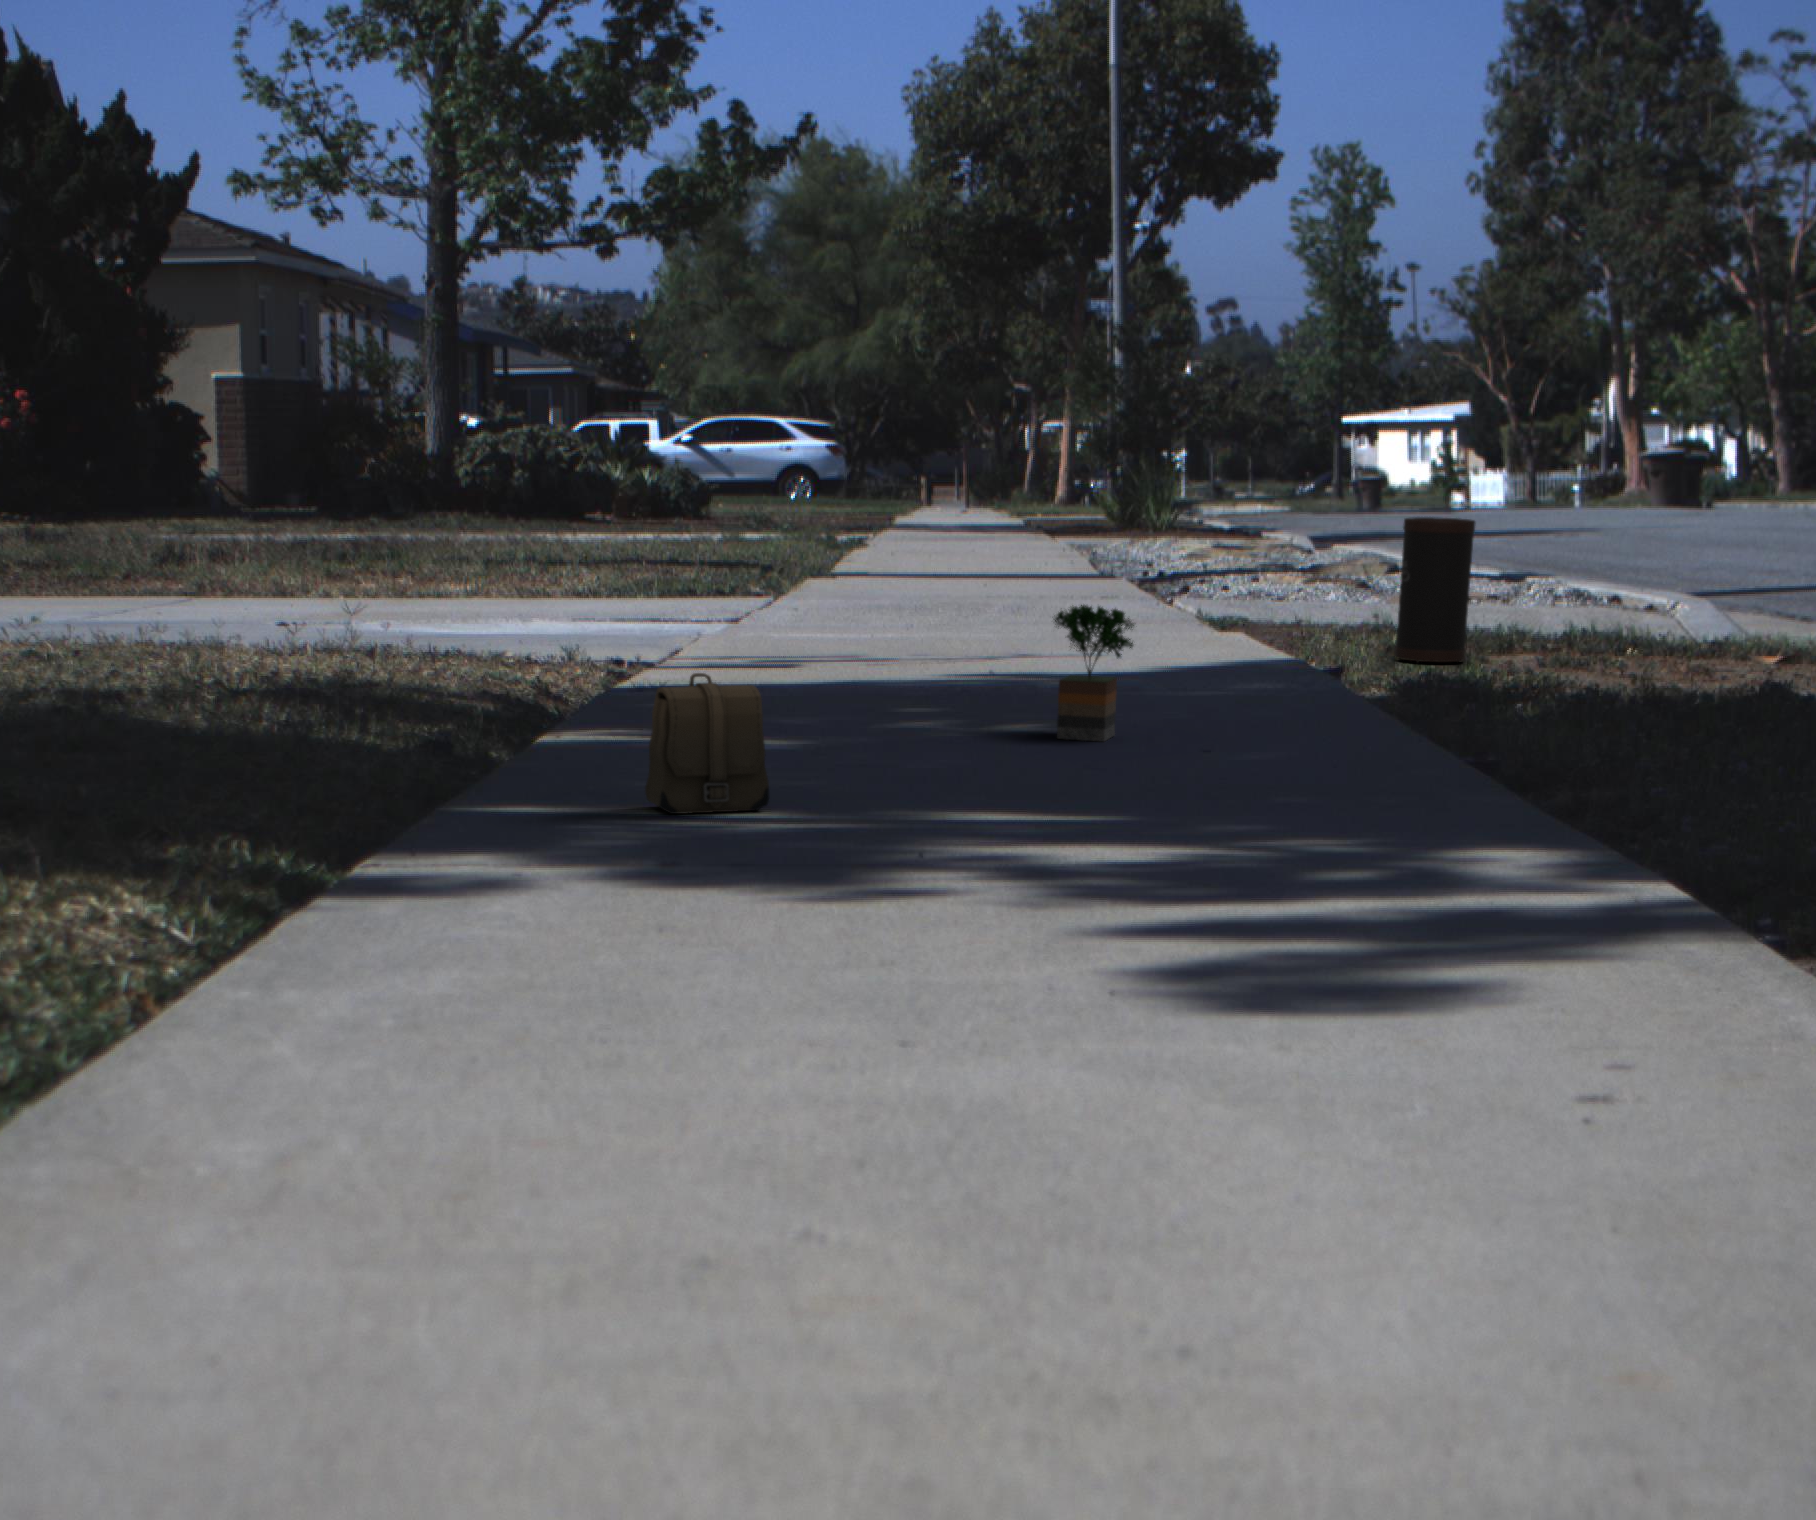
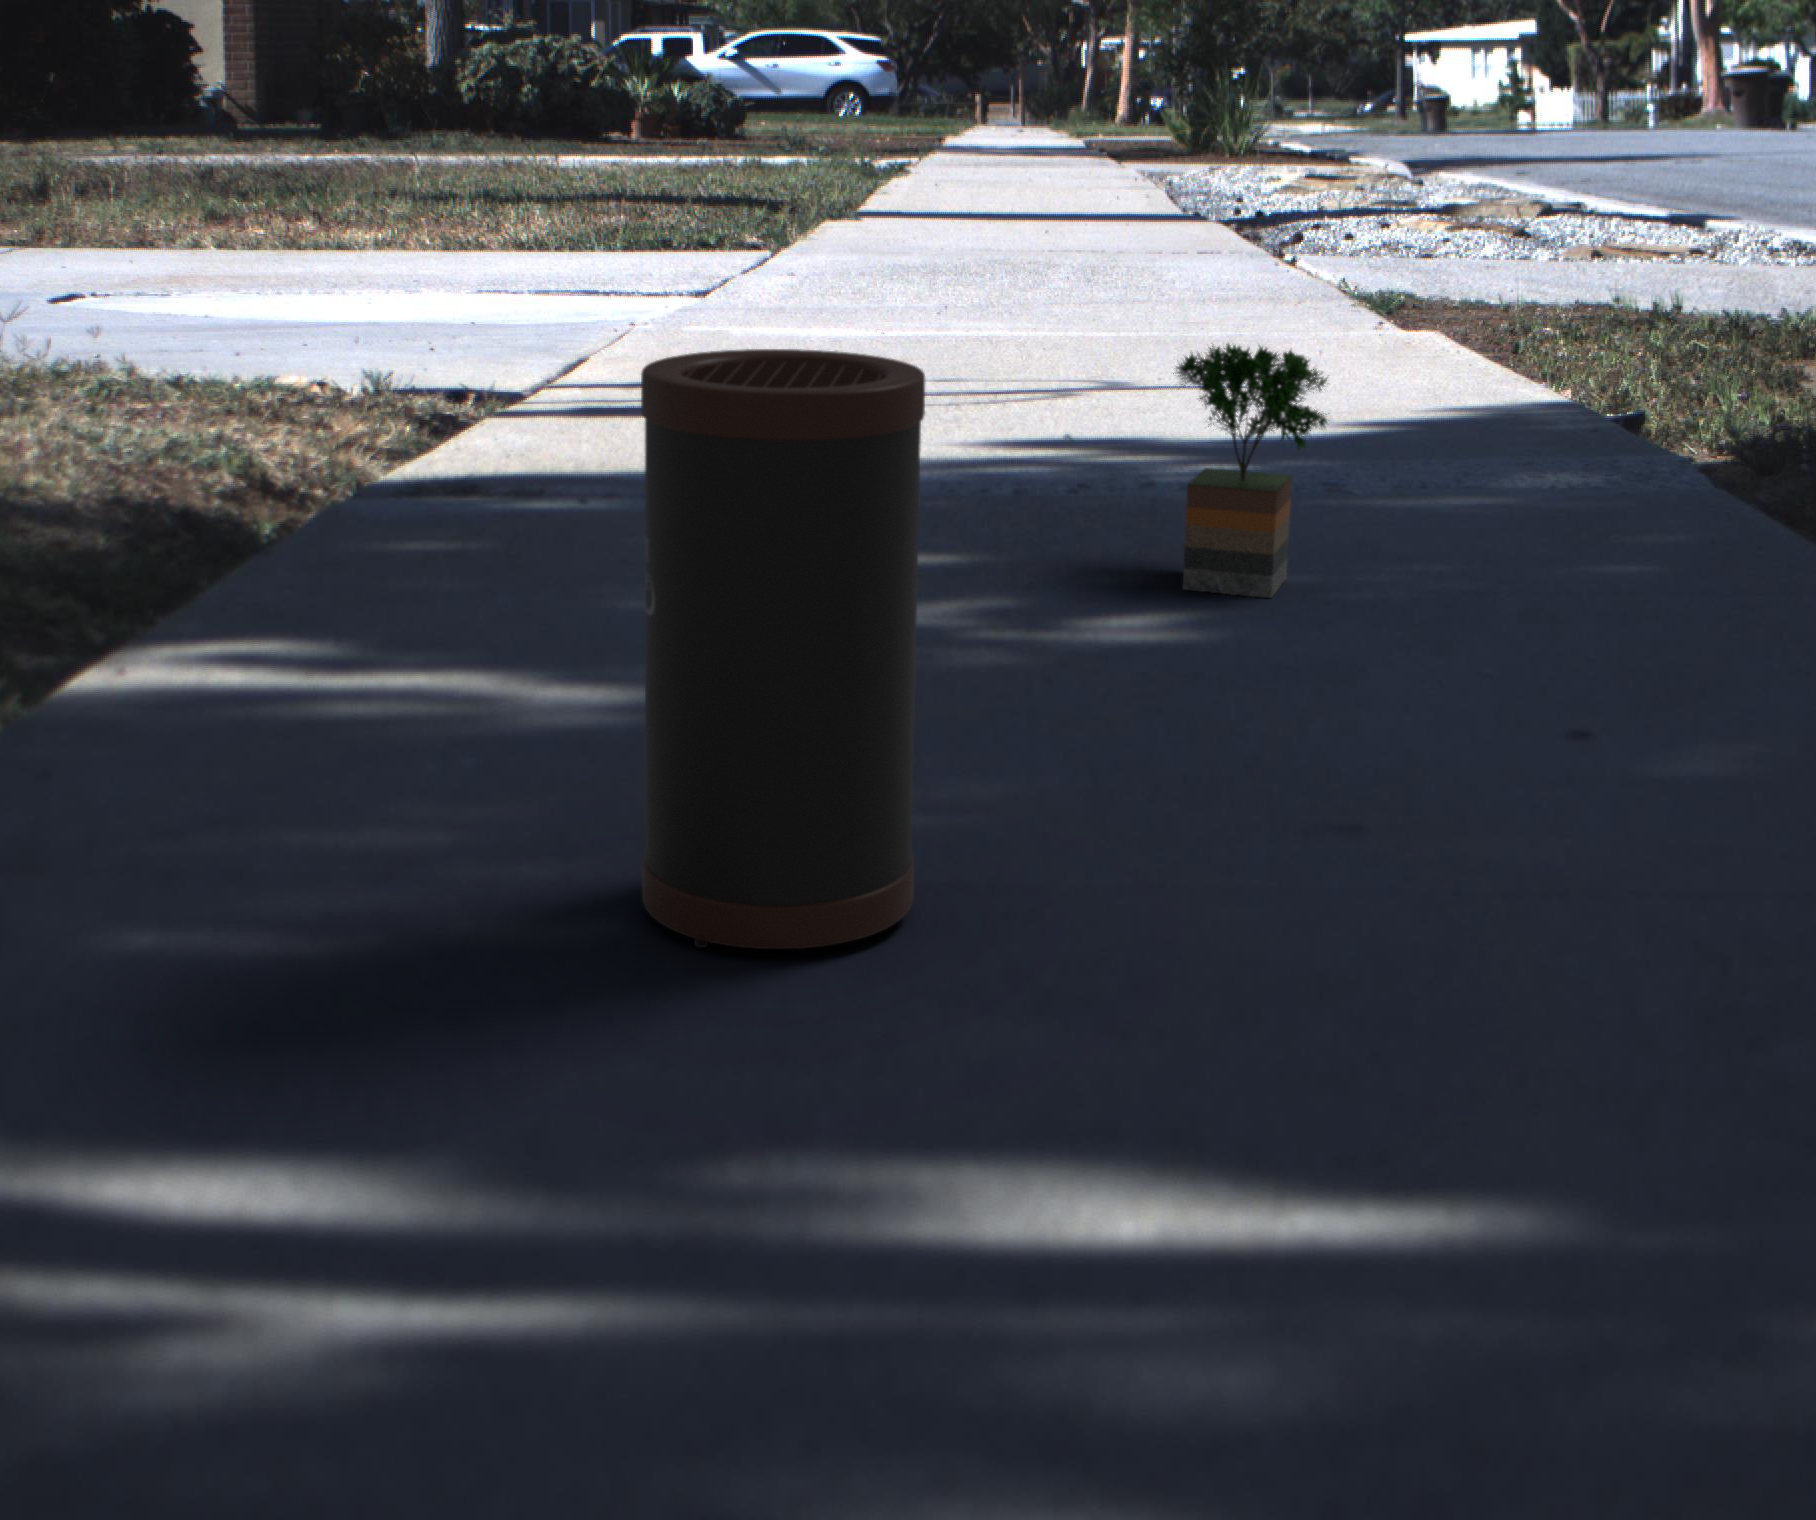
trash can: present [1395,517,1476,664] -> present [641,349,925,949]
backpack: present [645,673,769,814] -> none [266,573,550,918]

